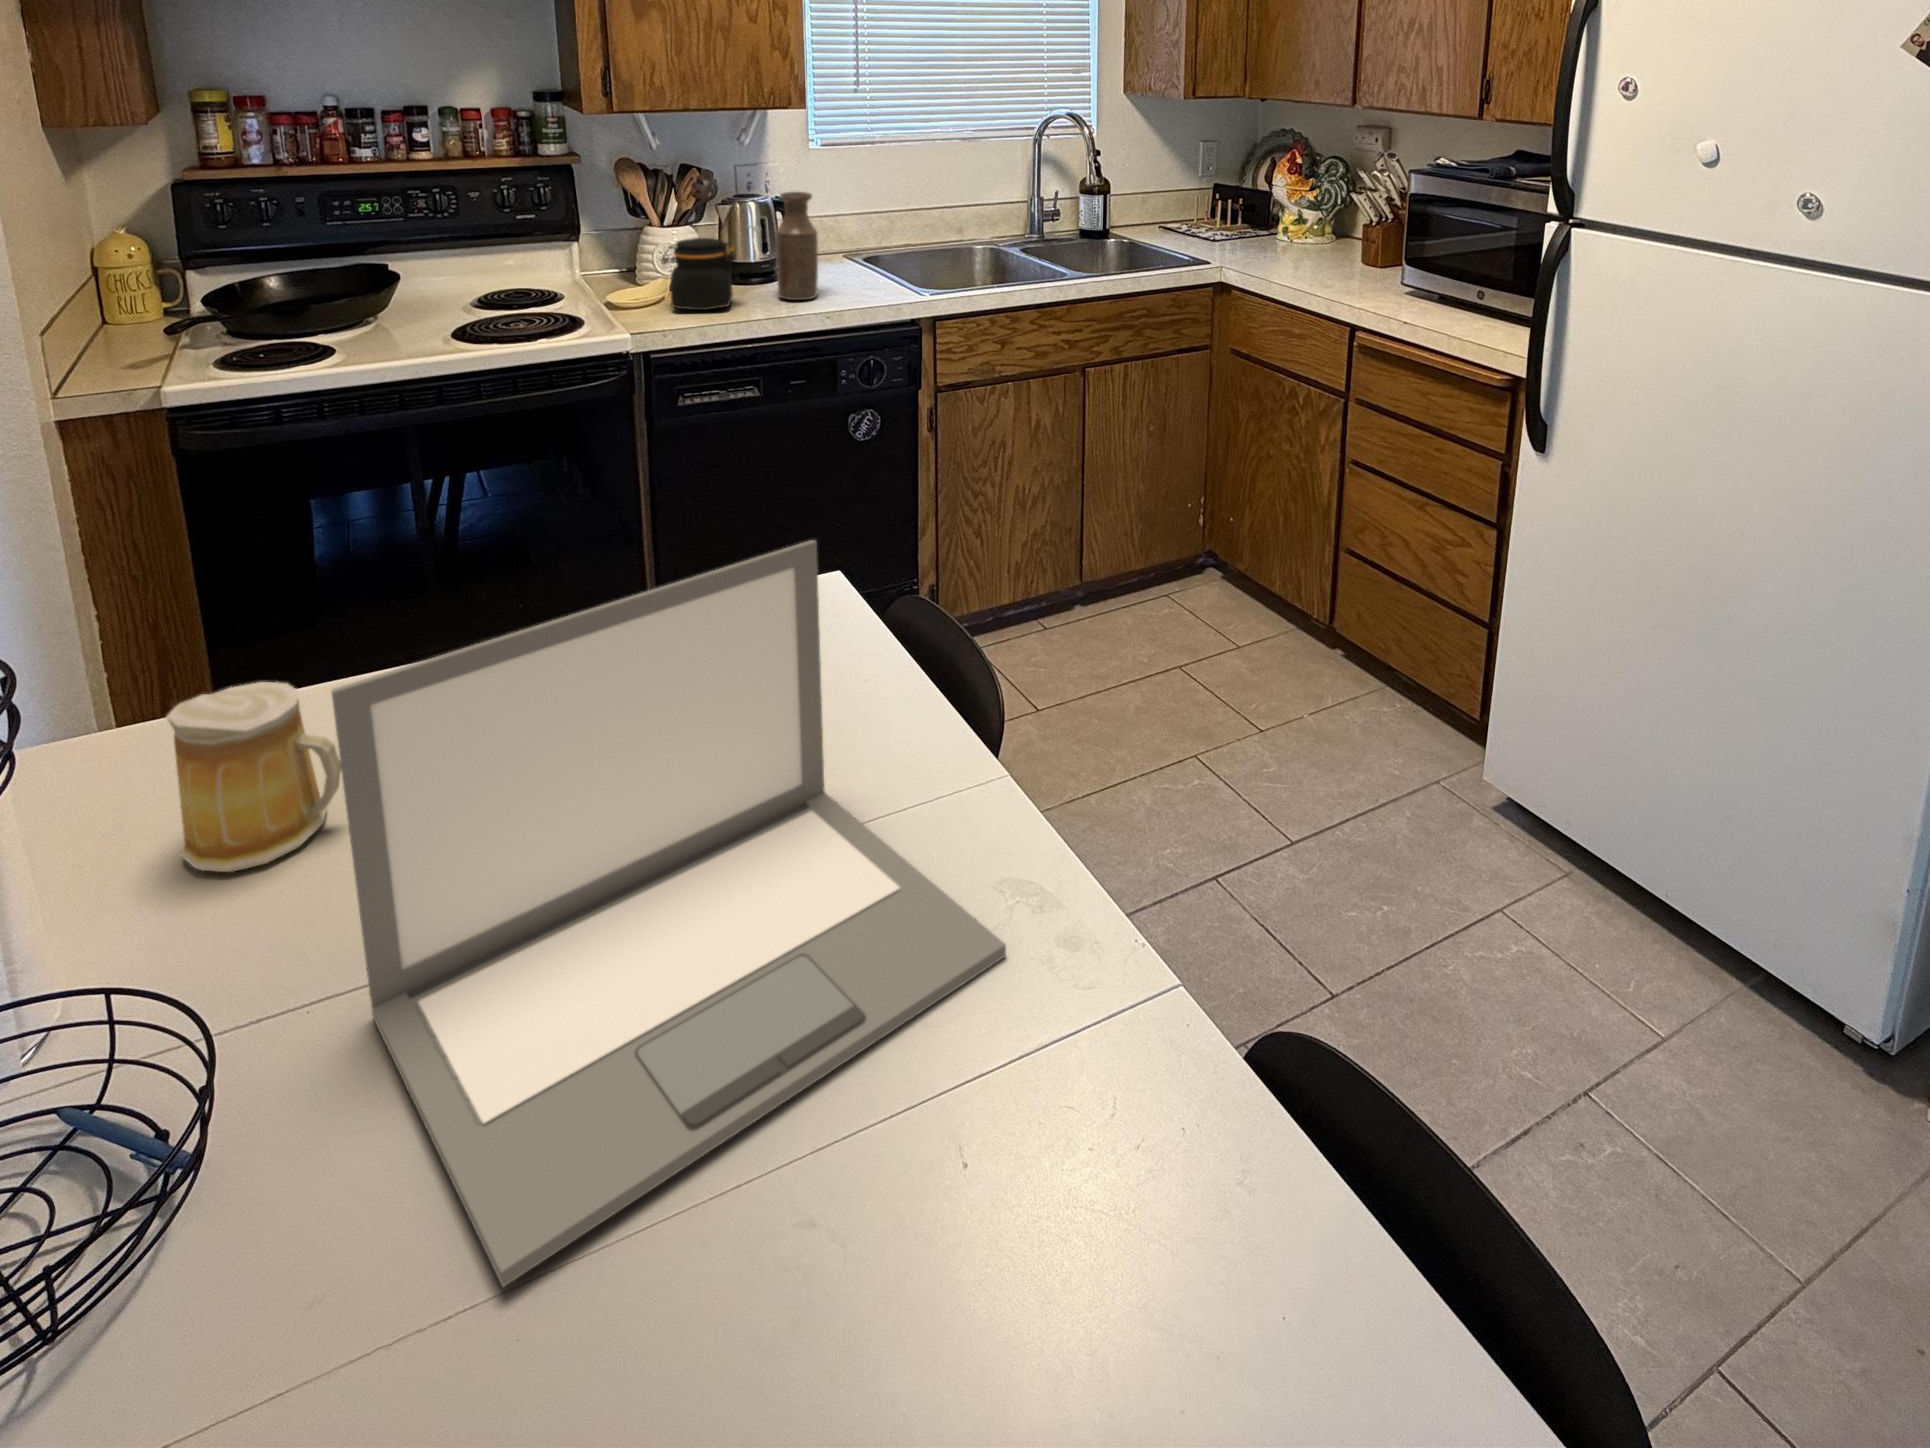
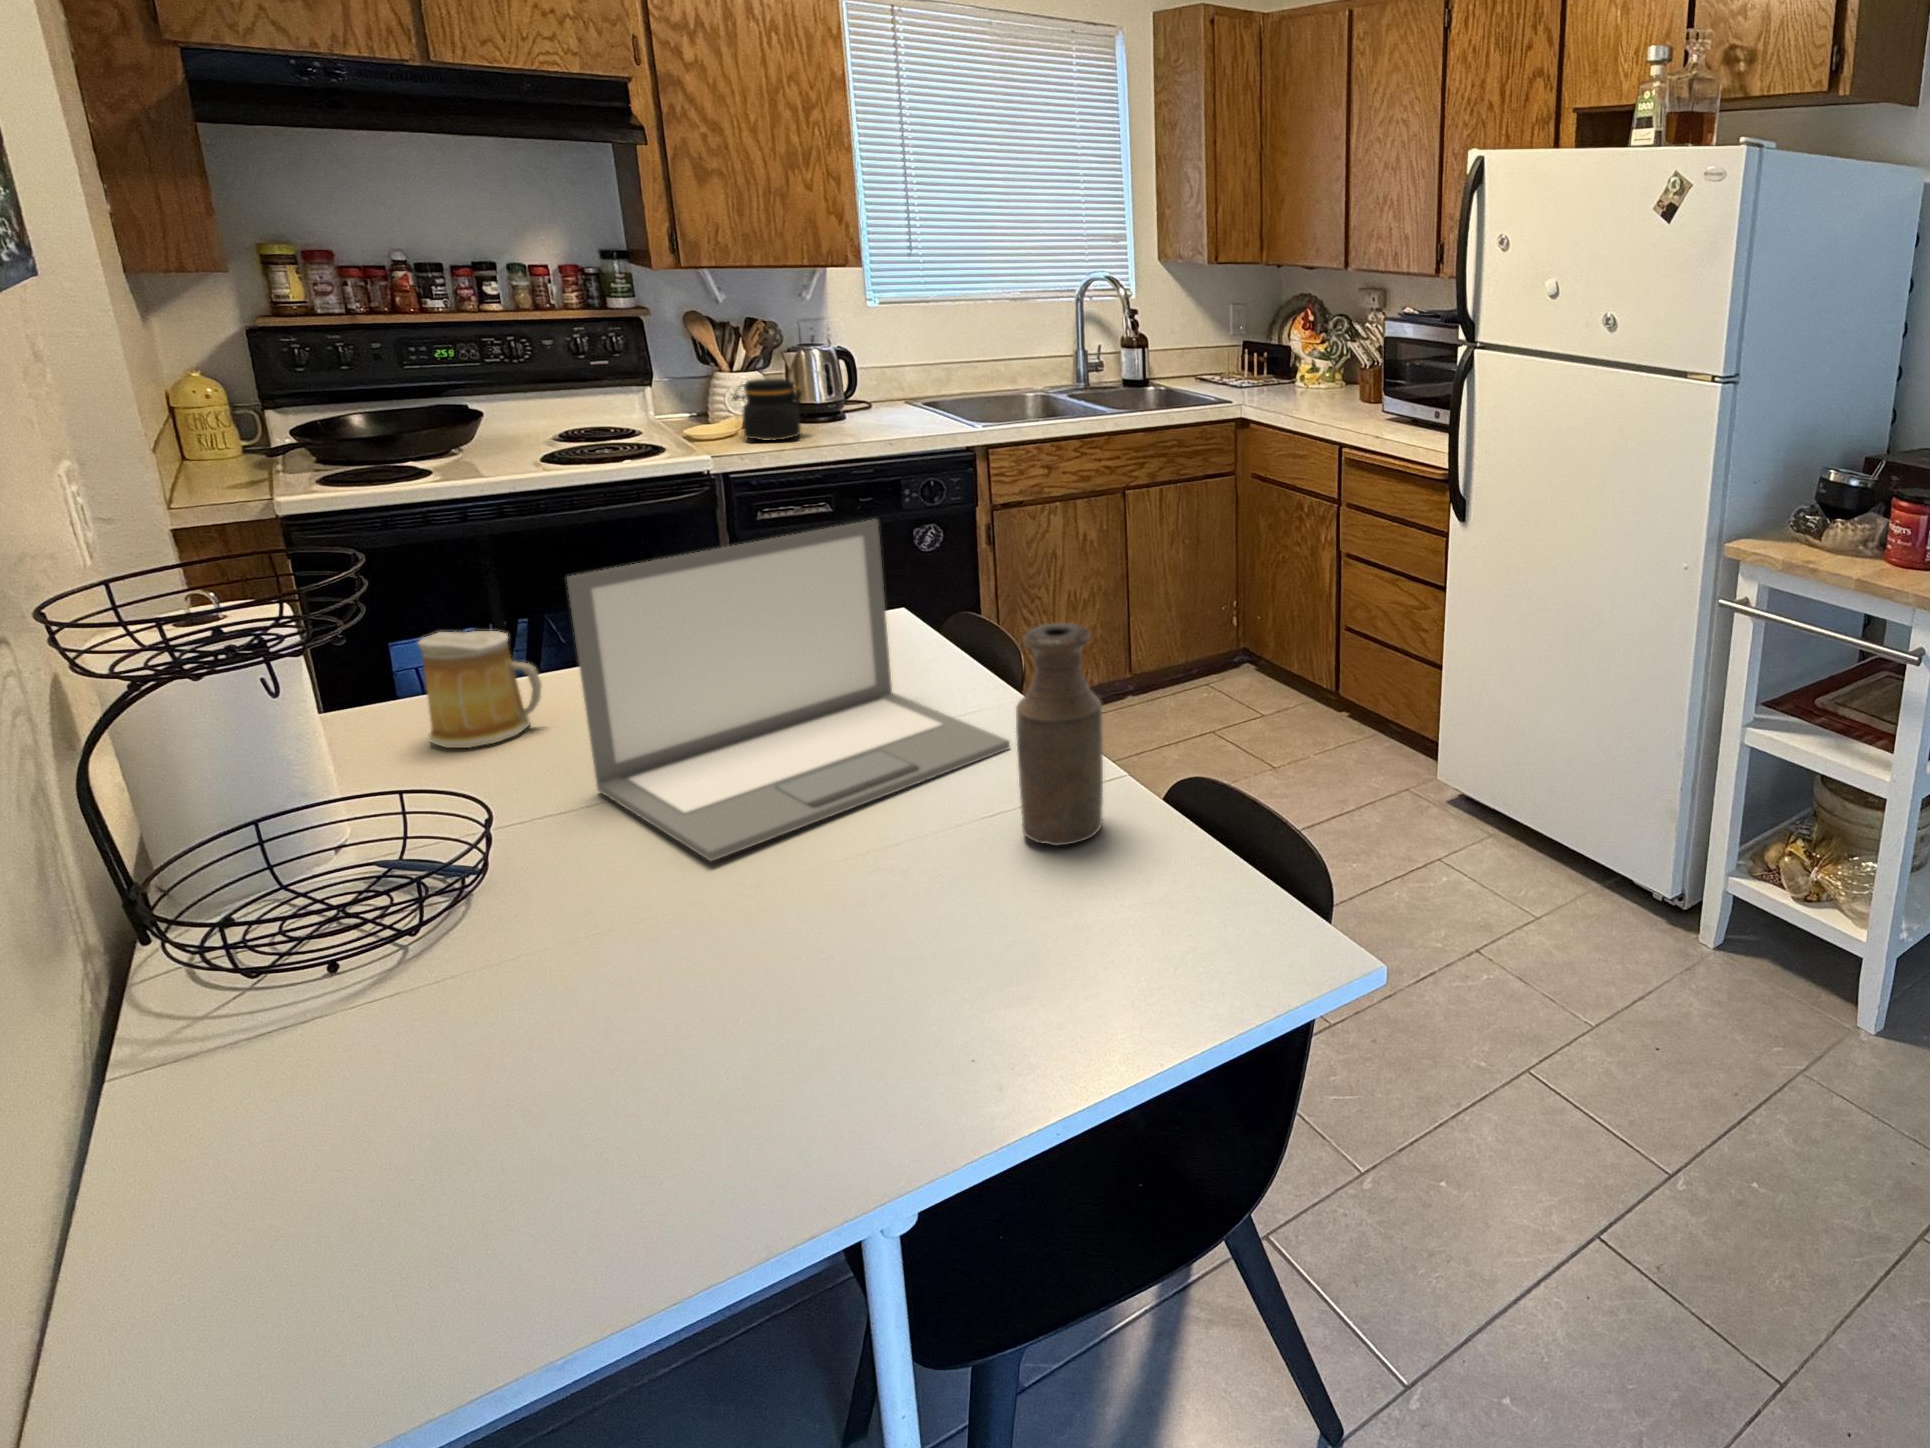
bottle: present [776,192,818,300] -> present [1016,623,1103,845]

